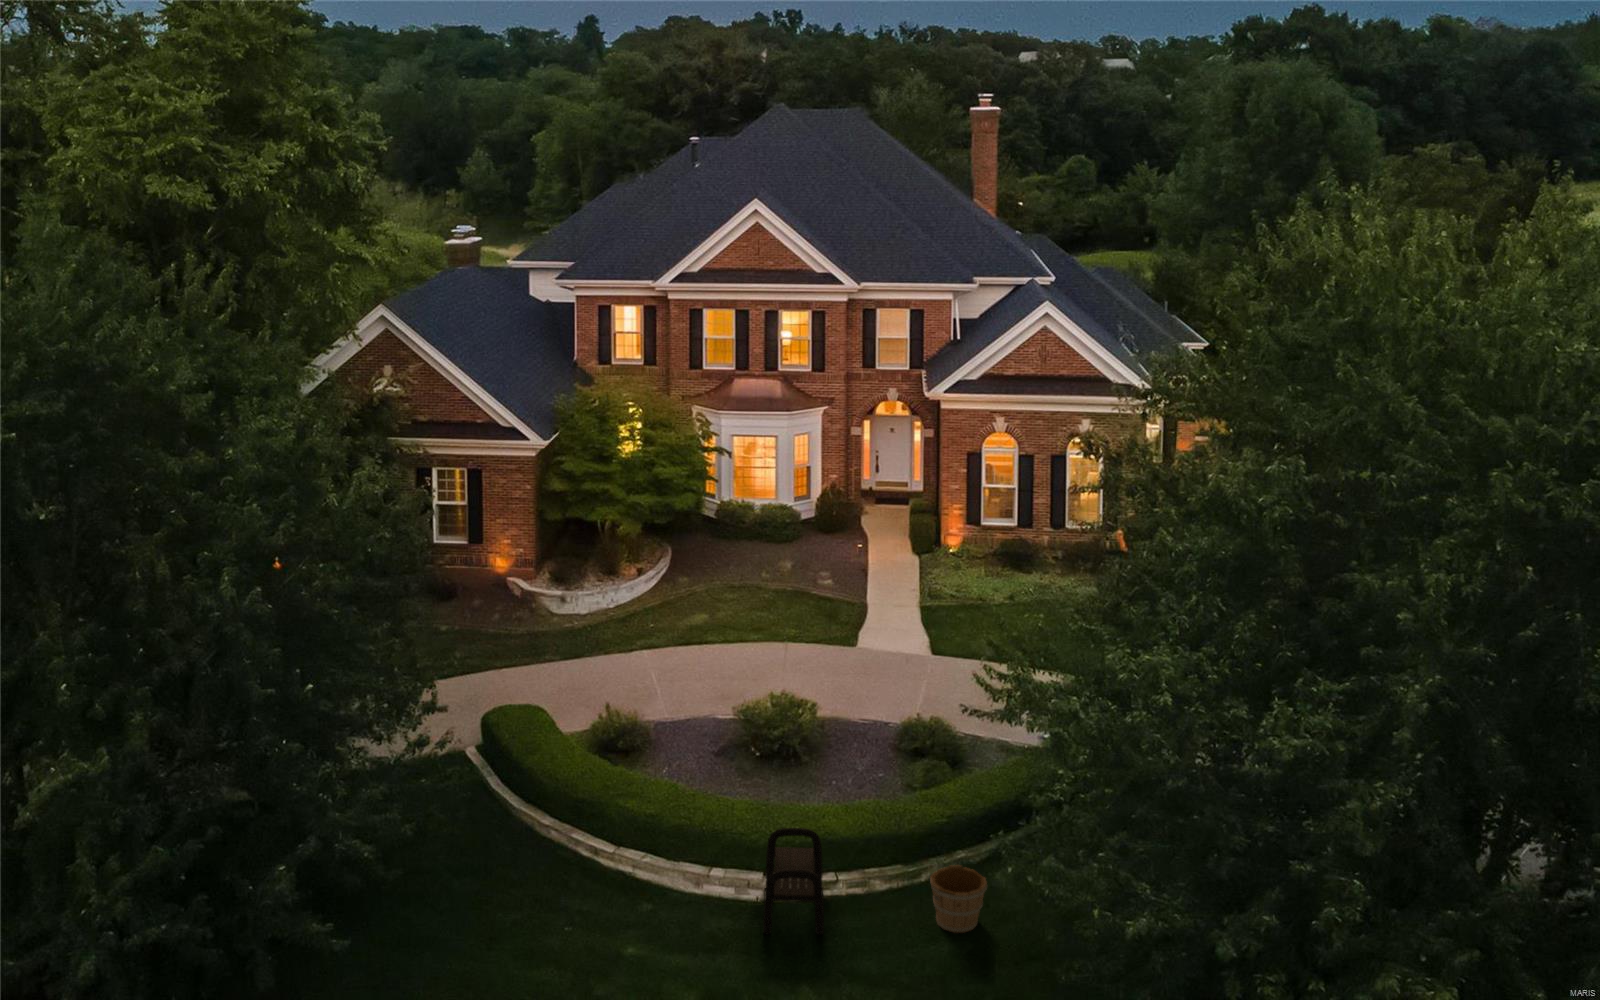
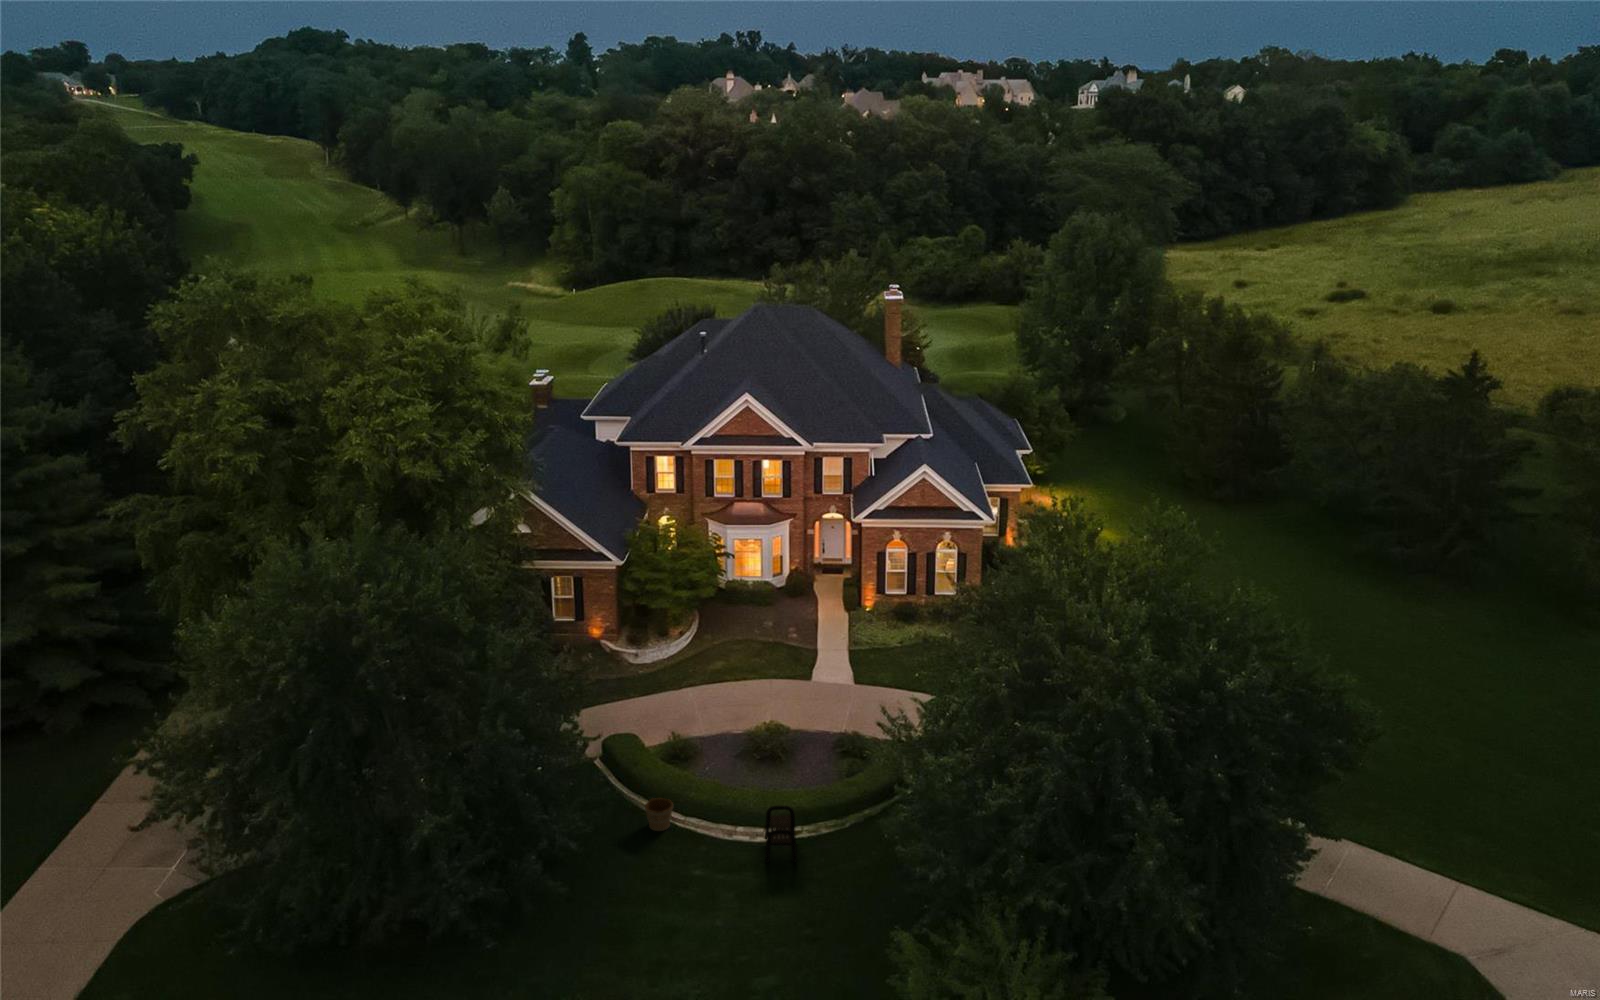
wooden bucket: present [930,865,987,933] -> present [645,798,673,831]

